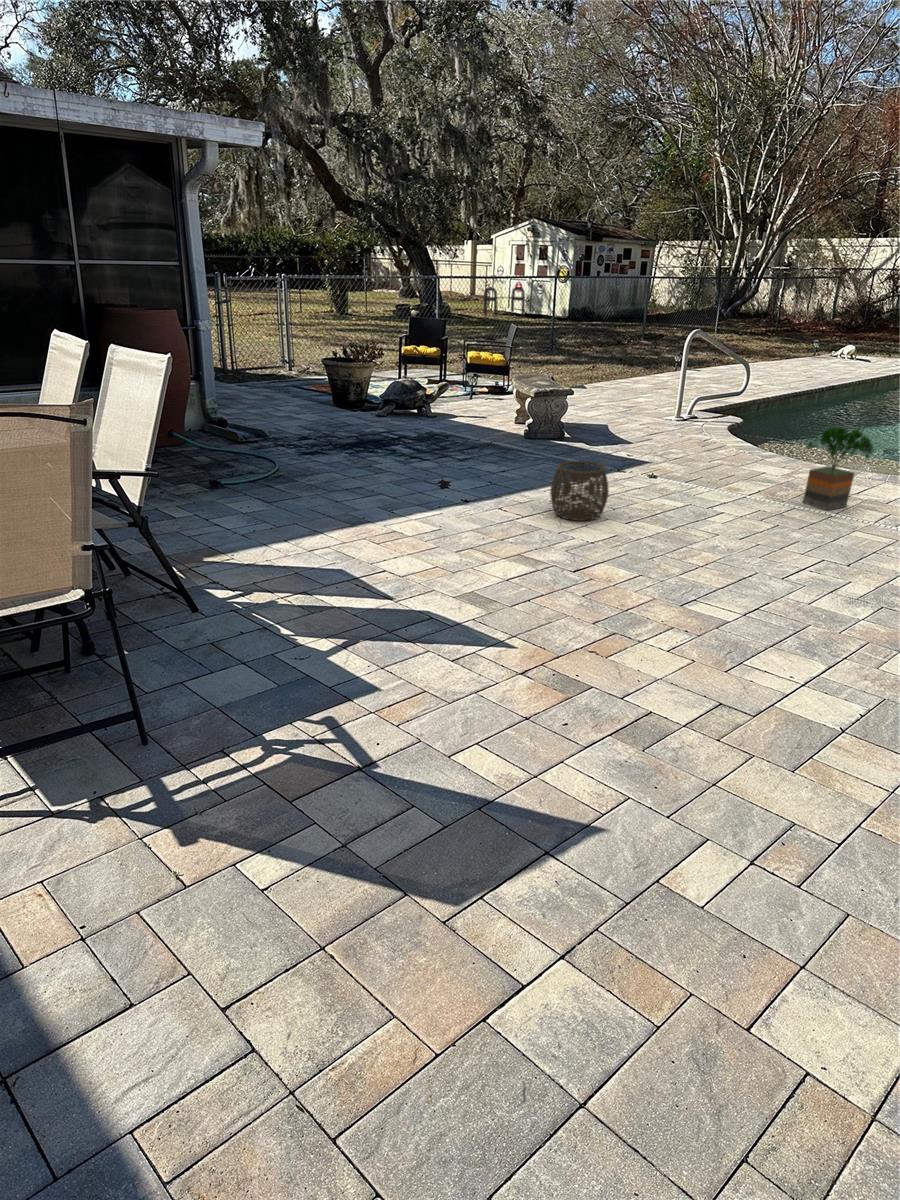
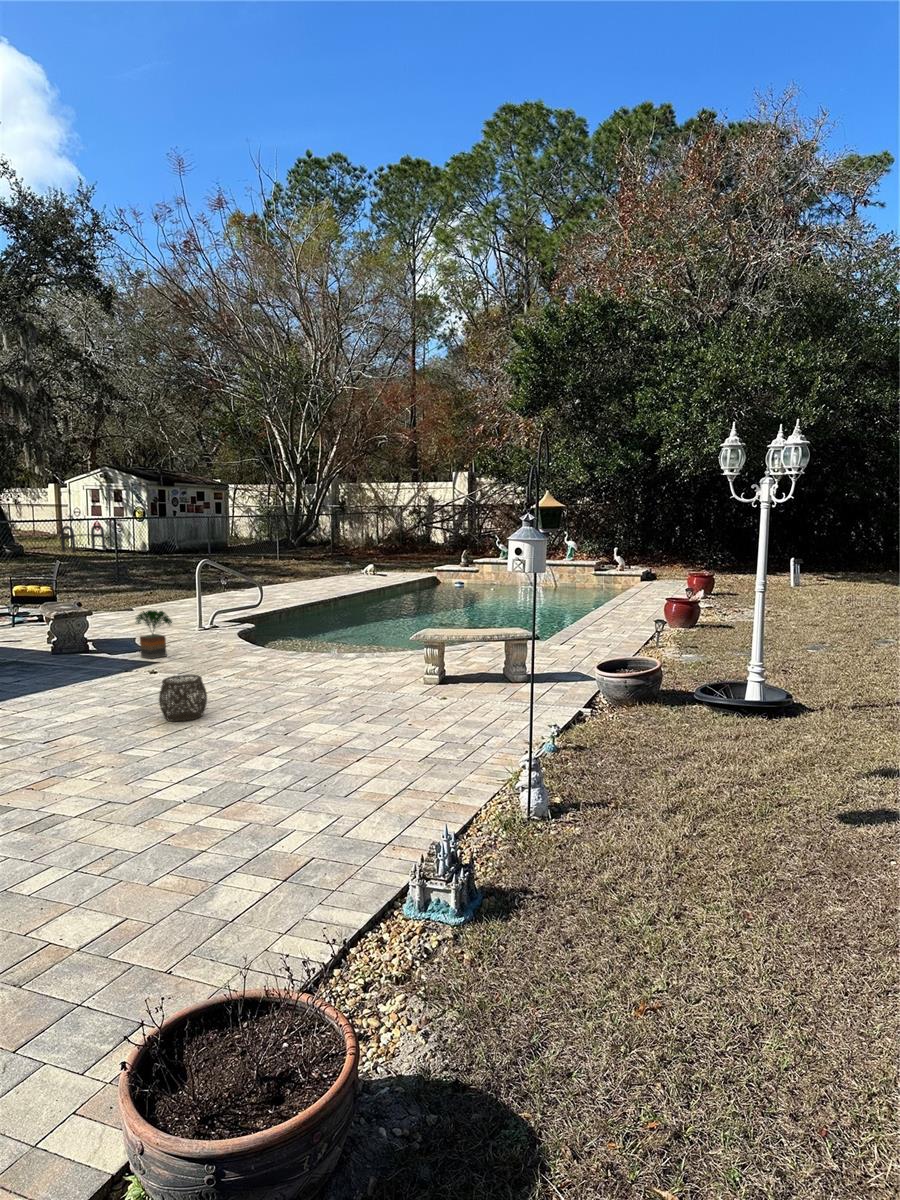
potted tree: present [803,427,874,510] -> present [136,610,172,659]
woven basket: present [550,461,609,521] -> present [159,675,207,721]

